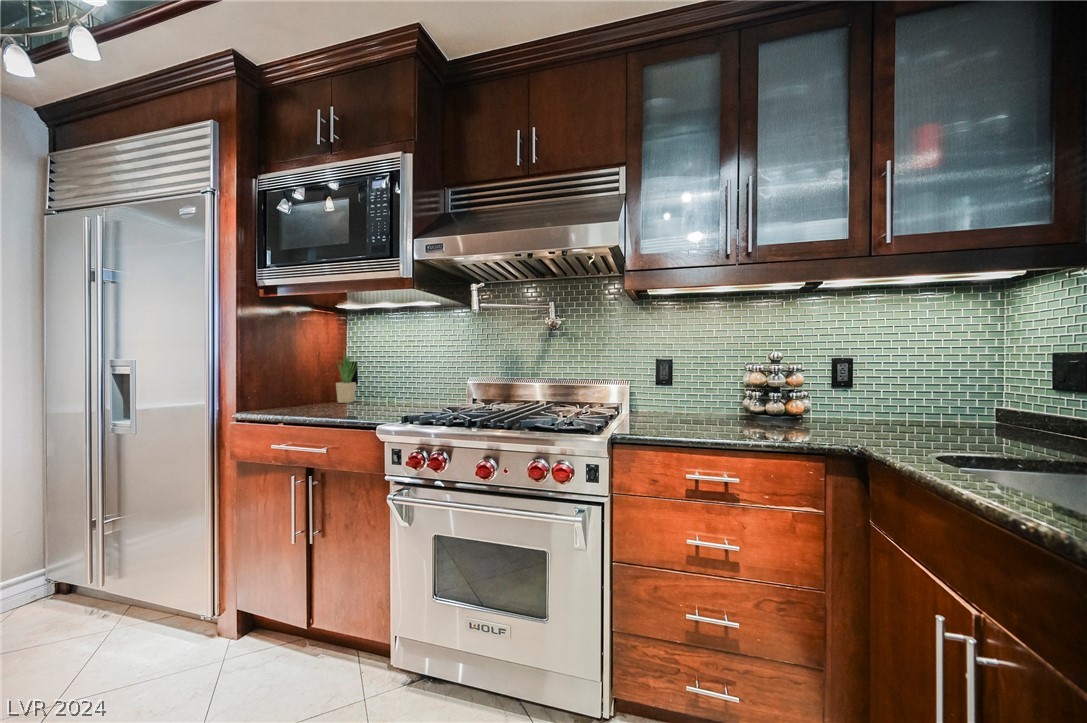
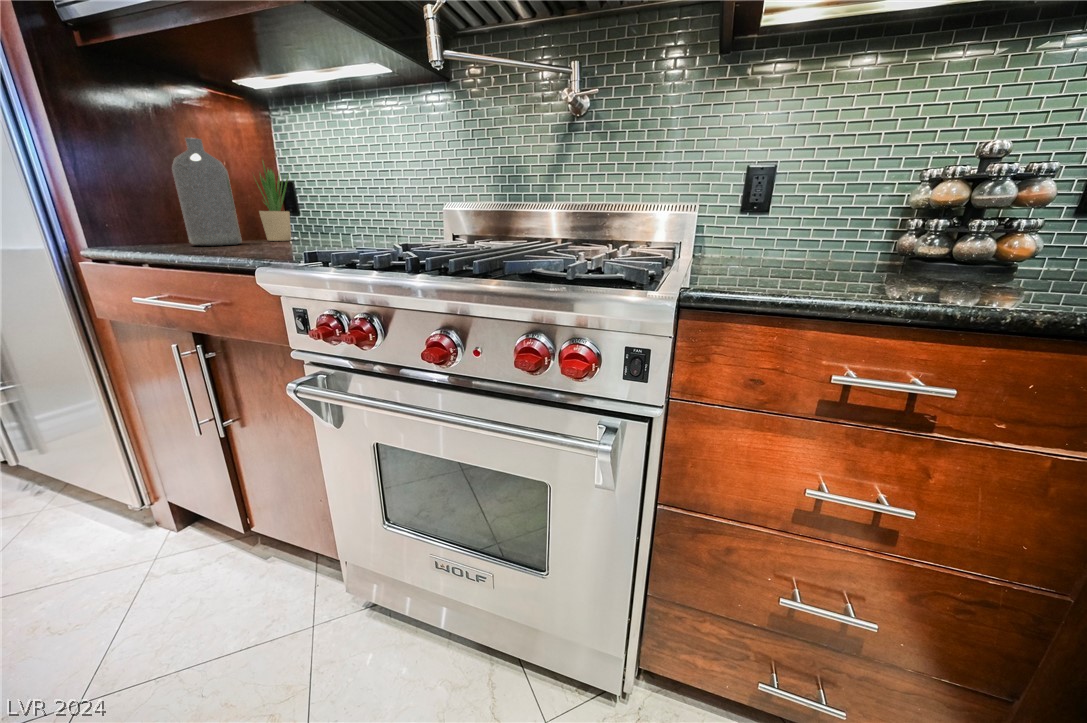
bottle: none [295,343,328,409] -> present [172,138,242,246]

